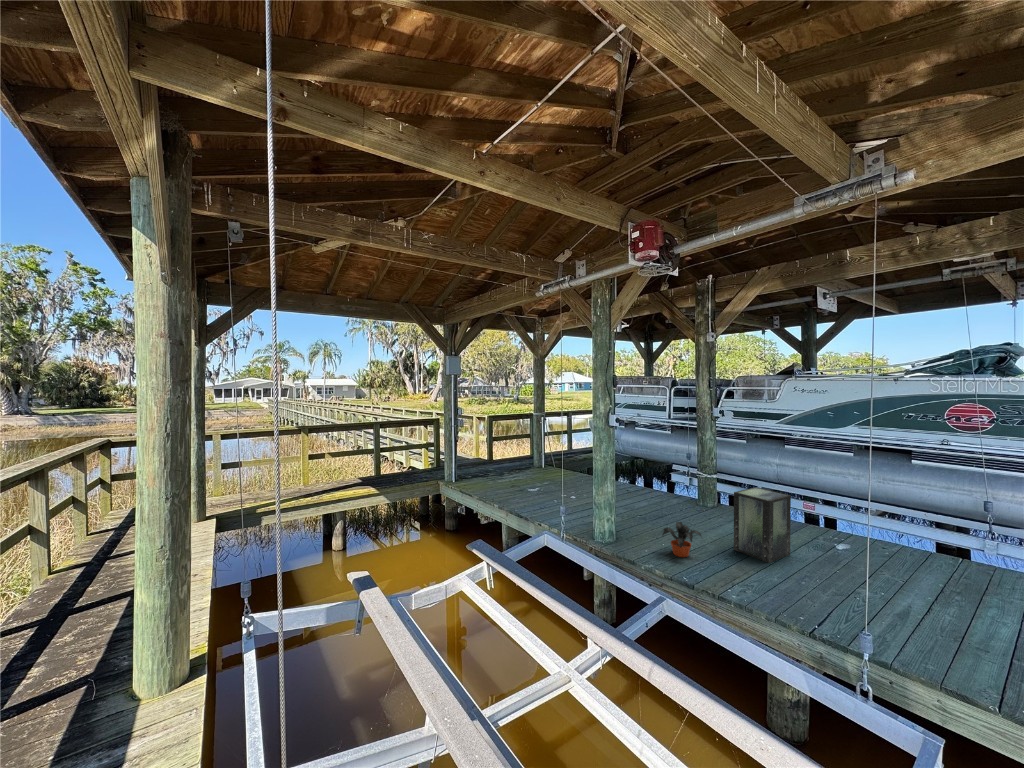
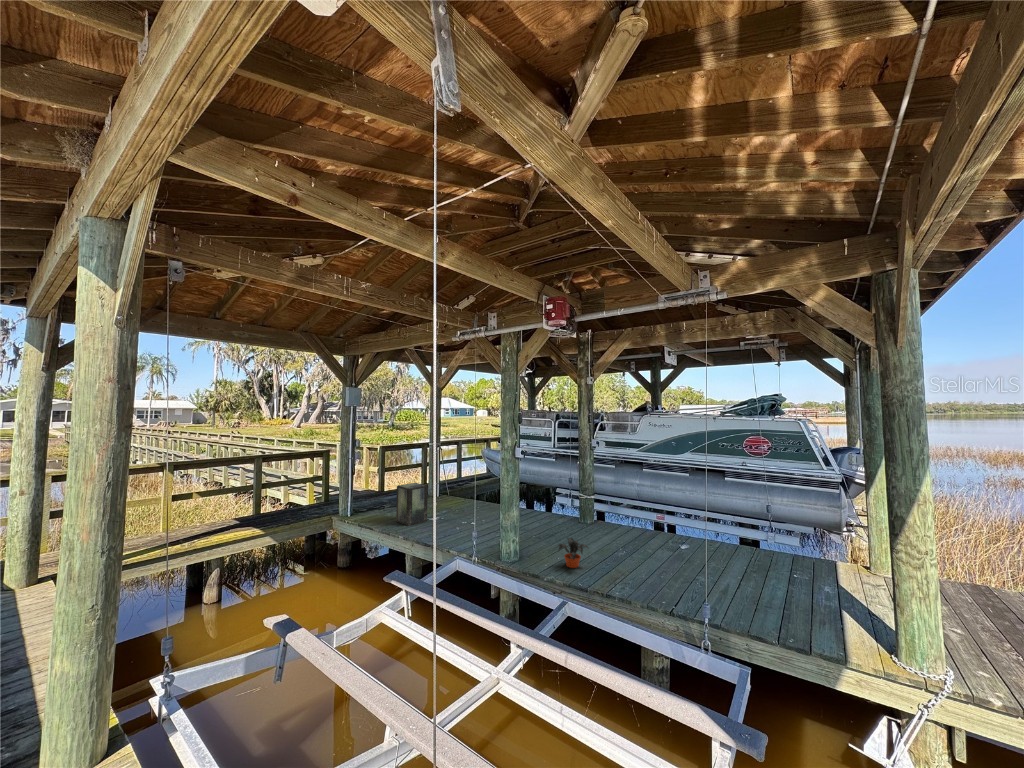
storage box: present [734,487,791,563] -> present [396,483,428,526]

